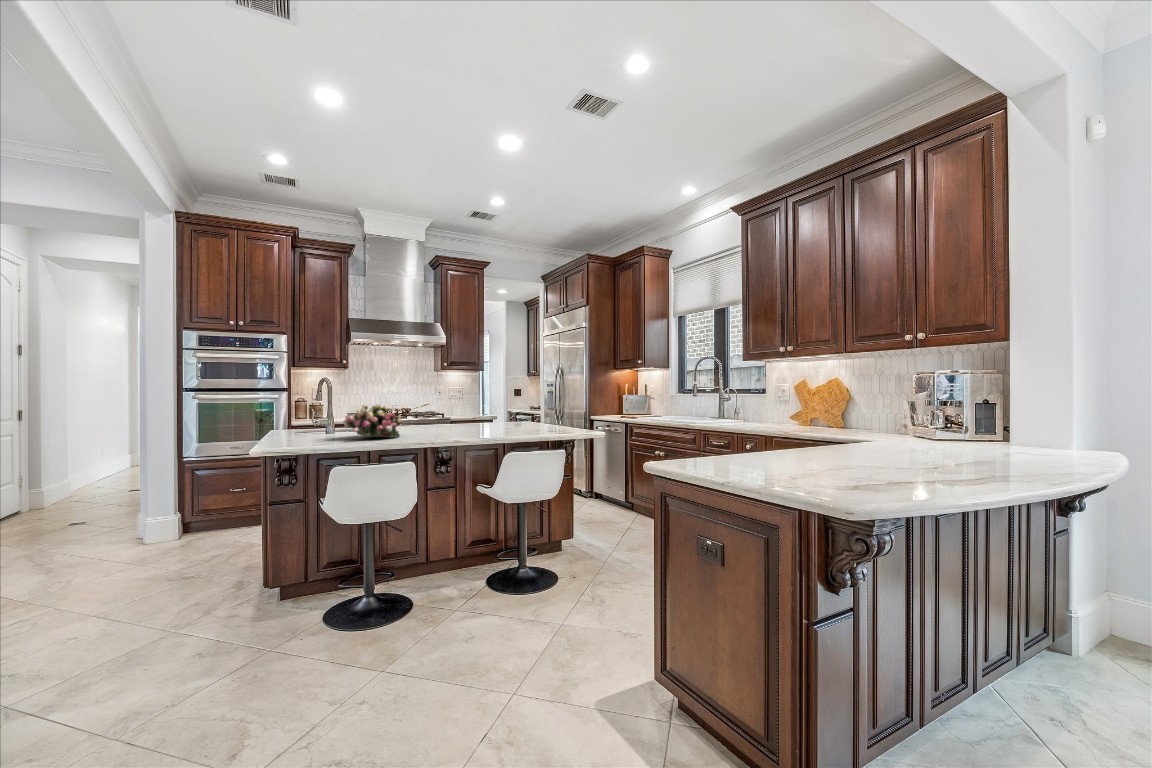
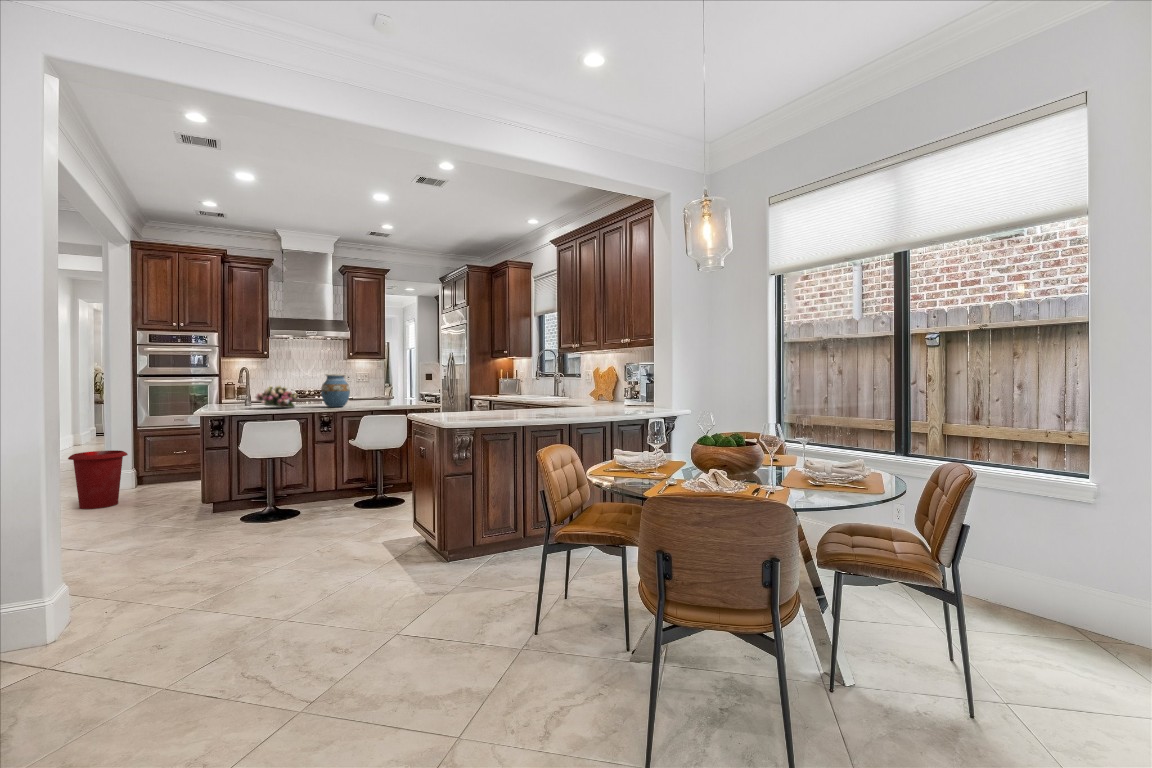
vase: none [437,387,477,436] -> present [321,374,350,407]
waste bin: none [67,497,159,589] -> present [68,450,128,509]

